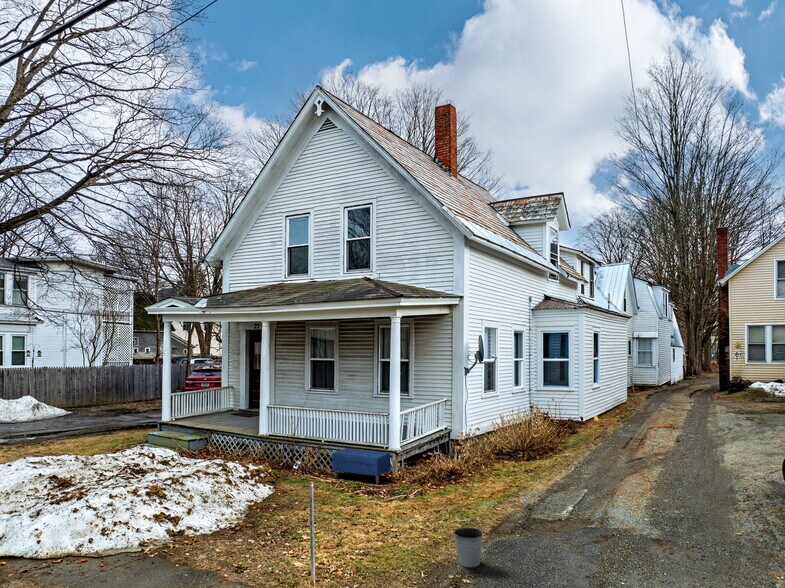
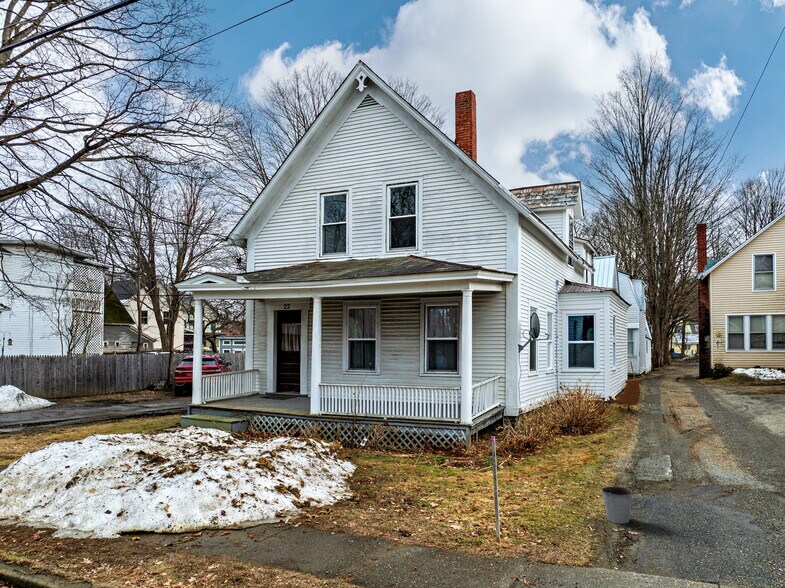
lounge chair: none [588,399,613,434] -> present [613,380,640,412]
bench: present [332,448,391,484] -> none [406,425,465,459]

